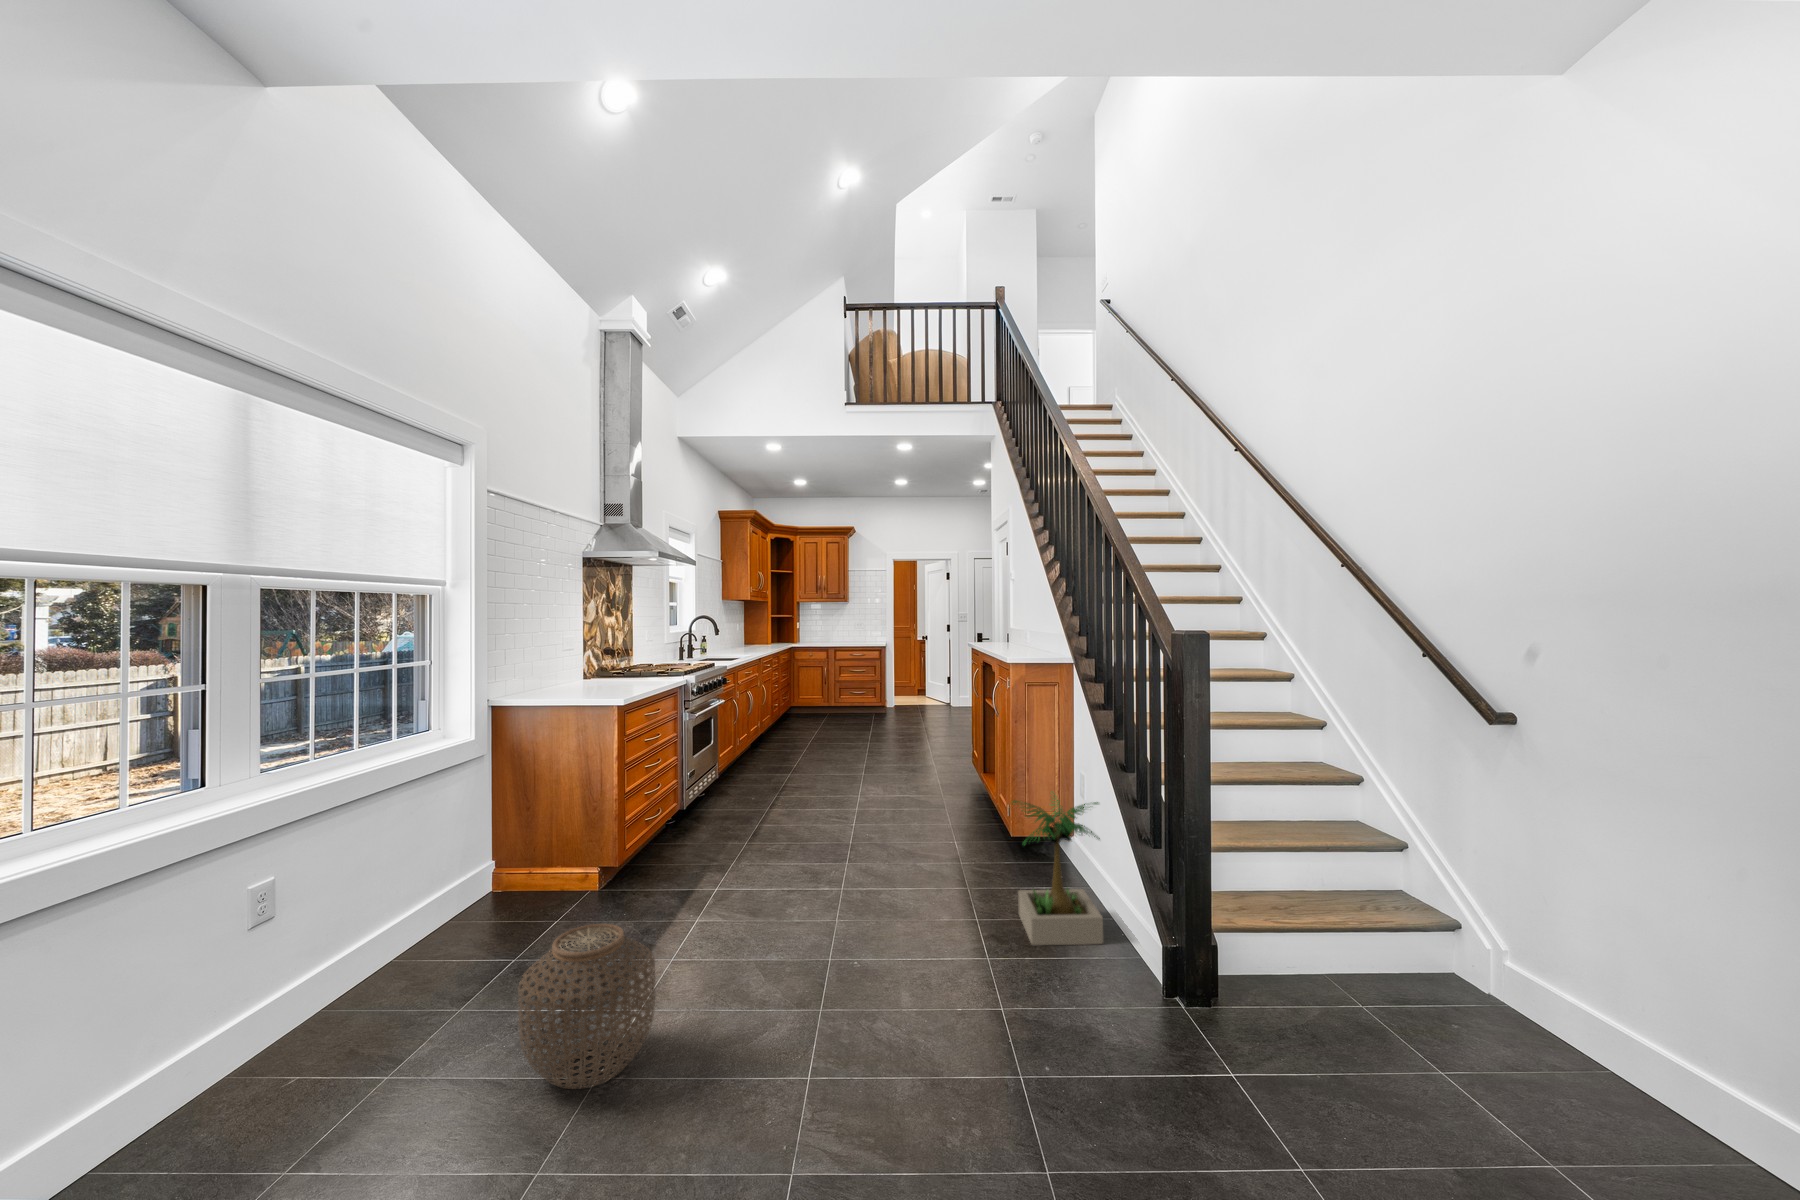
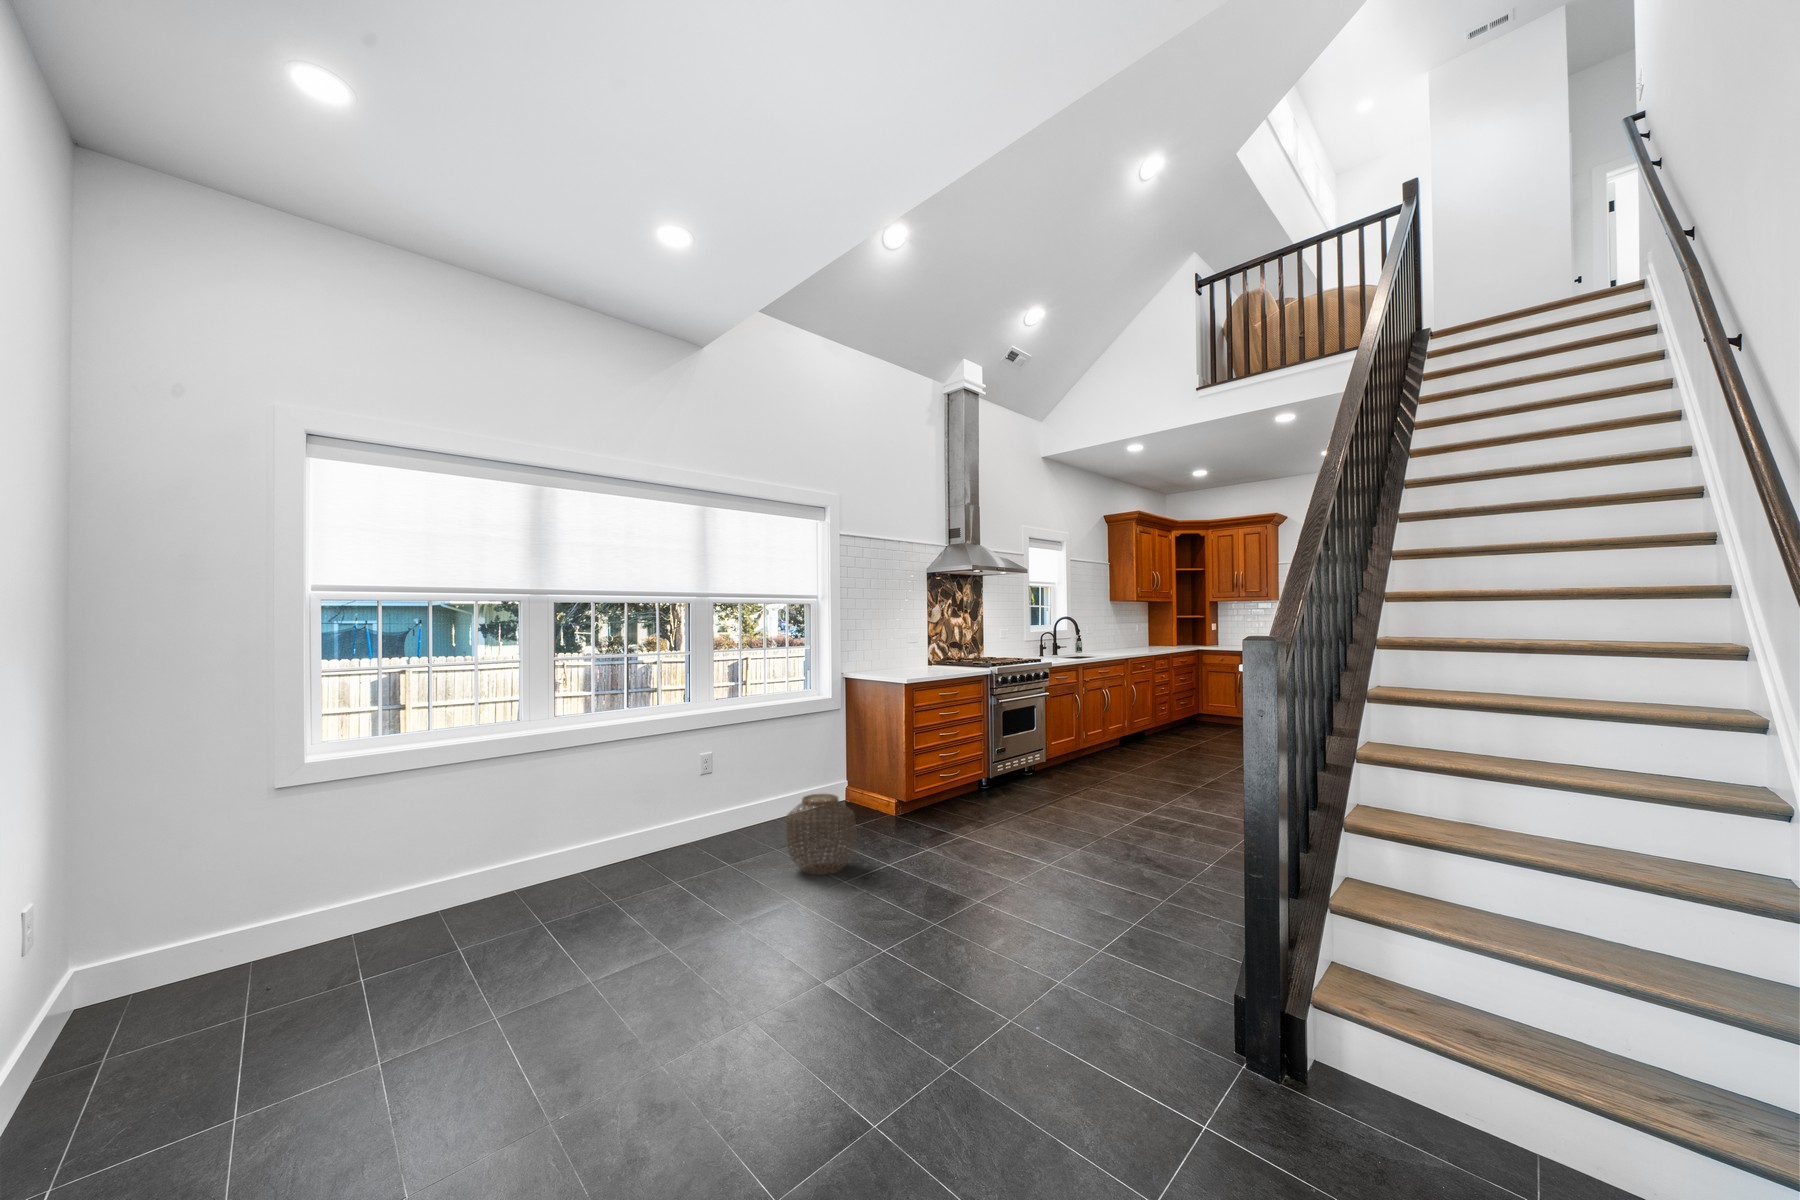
potted plant: present [1013,793,1103,945] -> none [1128,768,1218,895]

